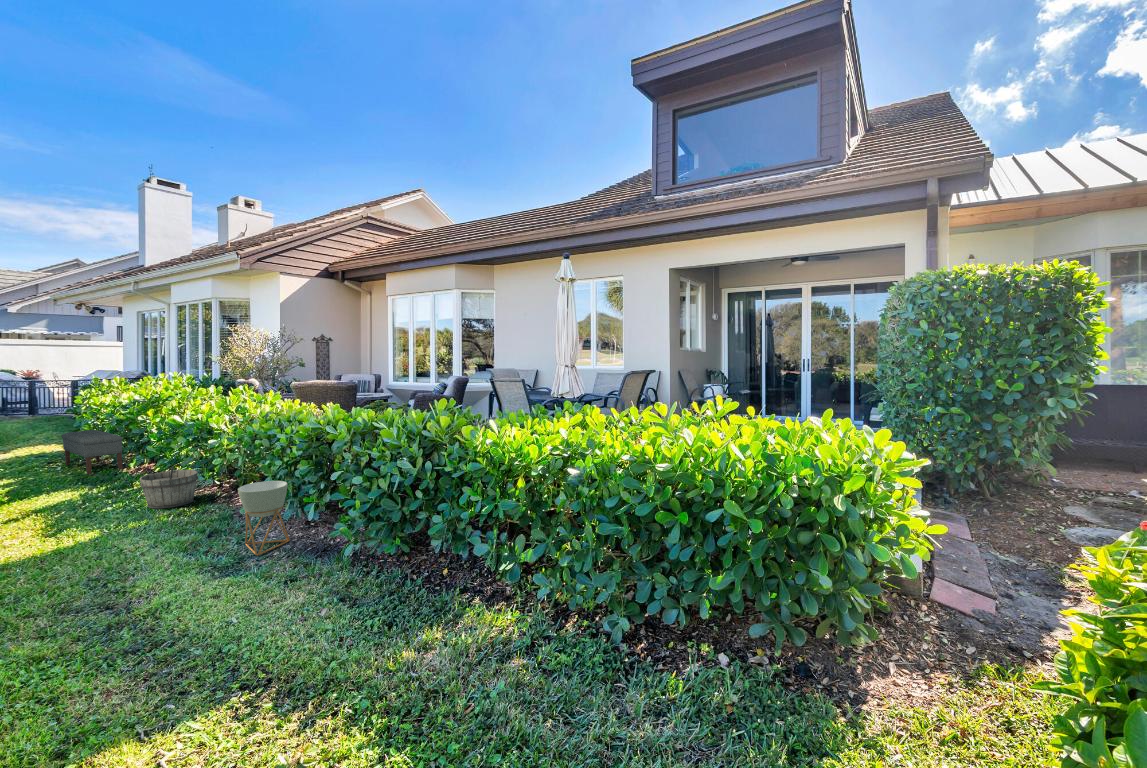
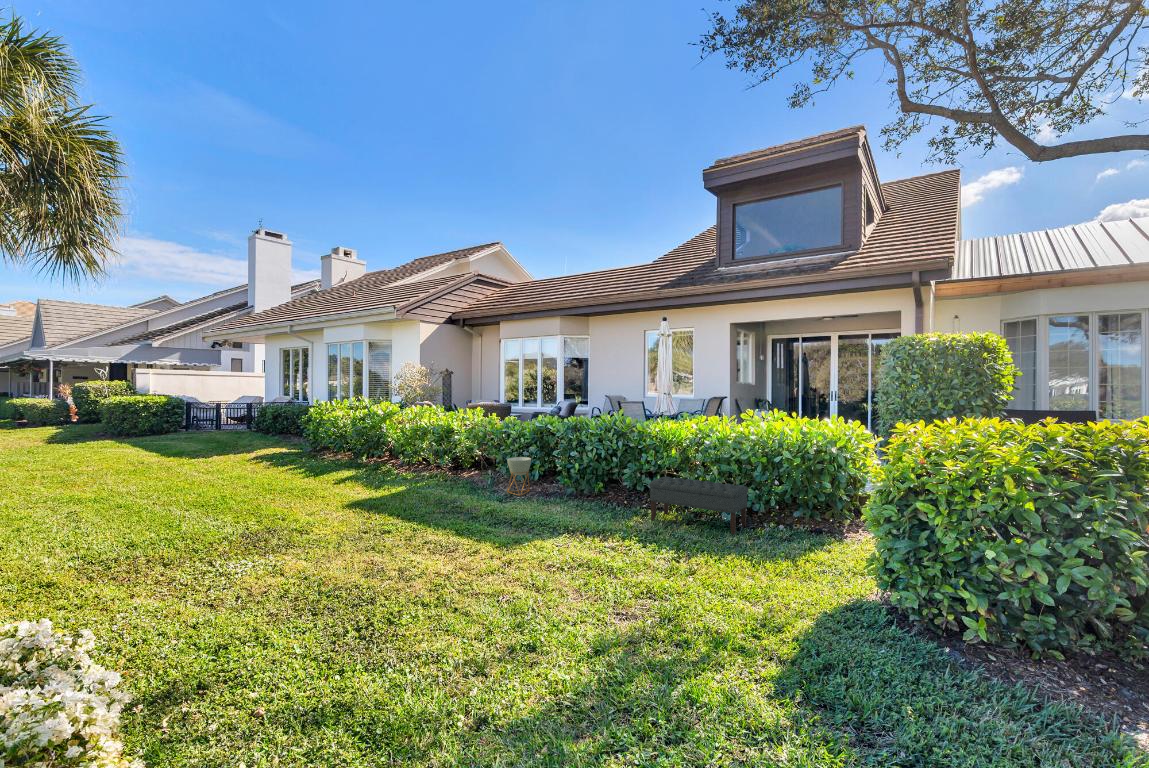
bench: present [62,430,123,474] -> present [649,477,748,534]
wooden bucket: present [140,464,198,508] -> none [415,452,446,478]

